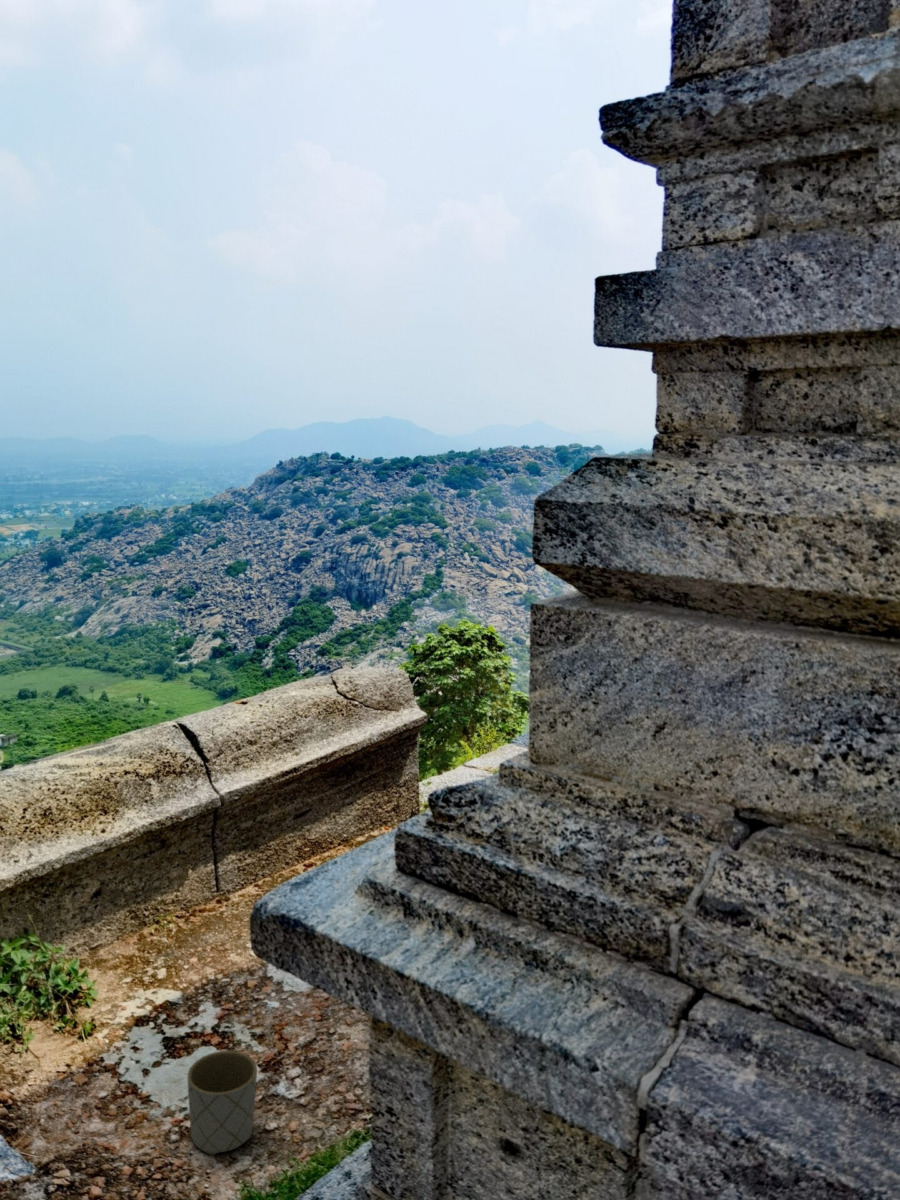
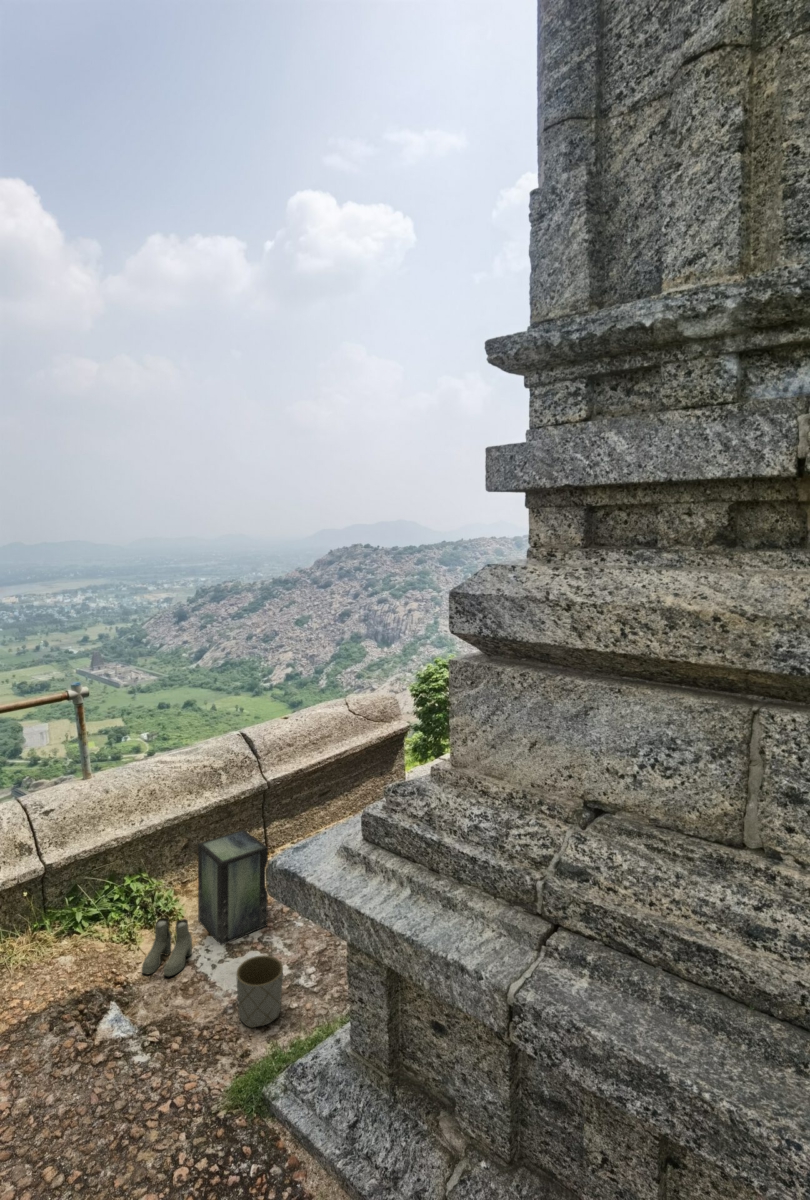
storage box: none [117,870,225,1040] -> present [198,830,268,945]
boots: none [39,1001,113,1086] -> present [142,918,192,976]

